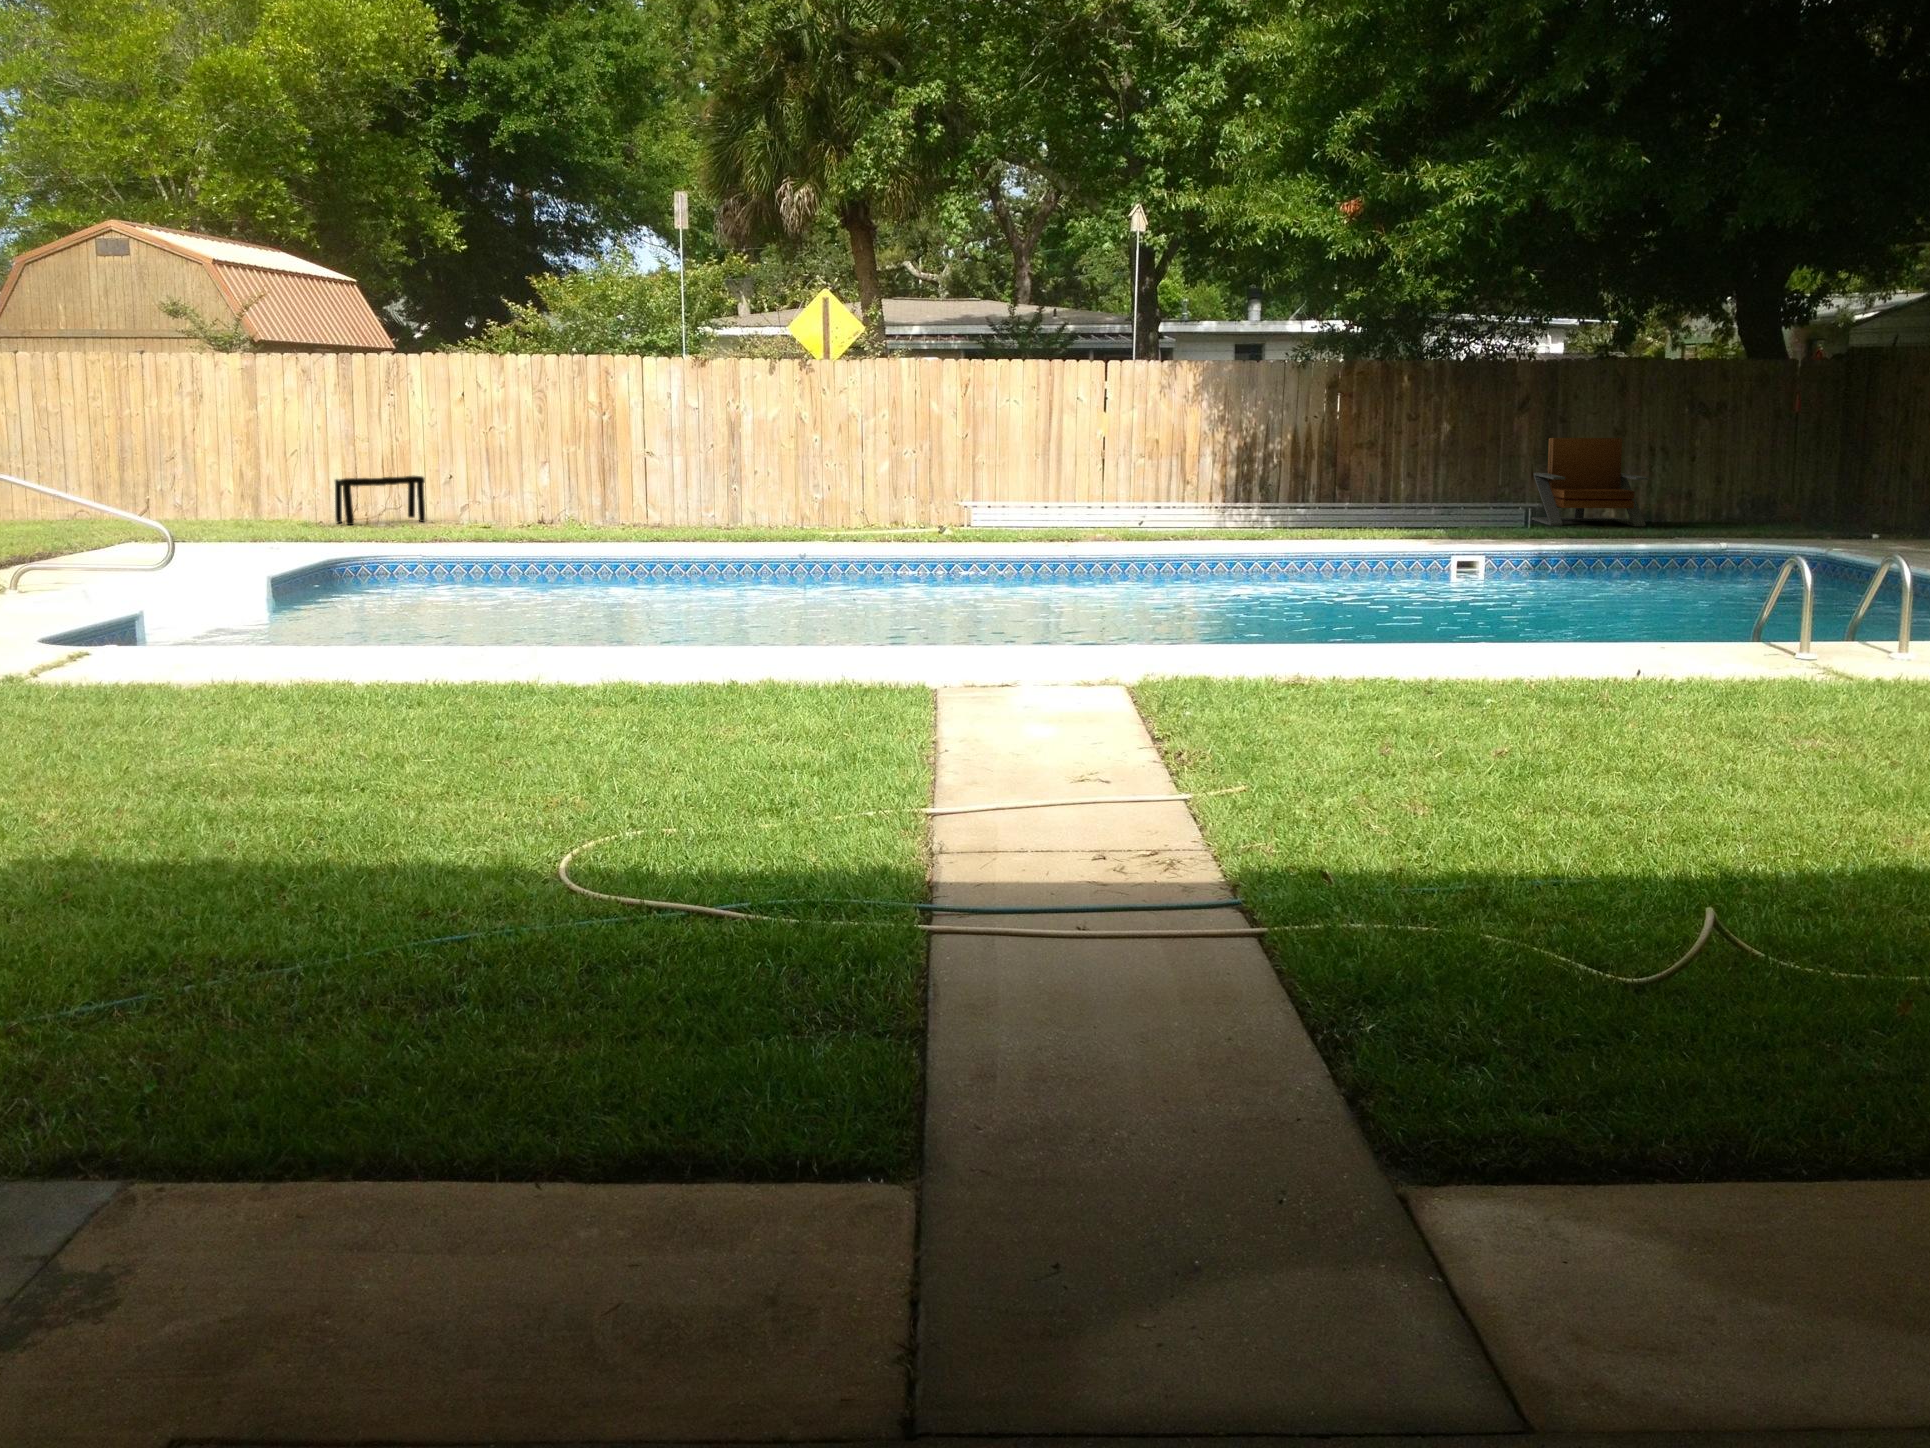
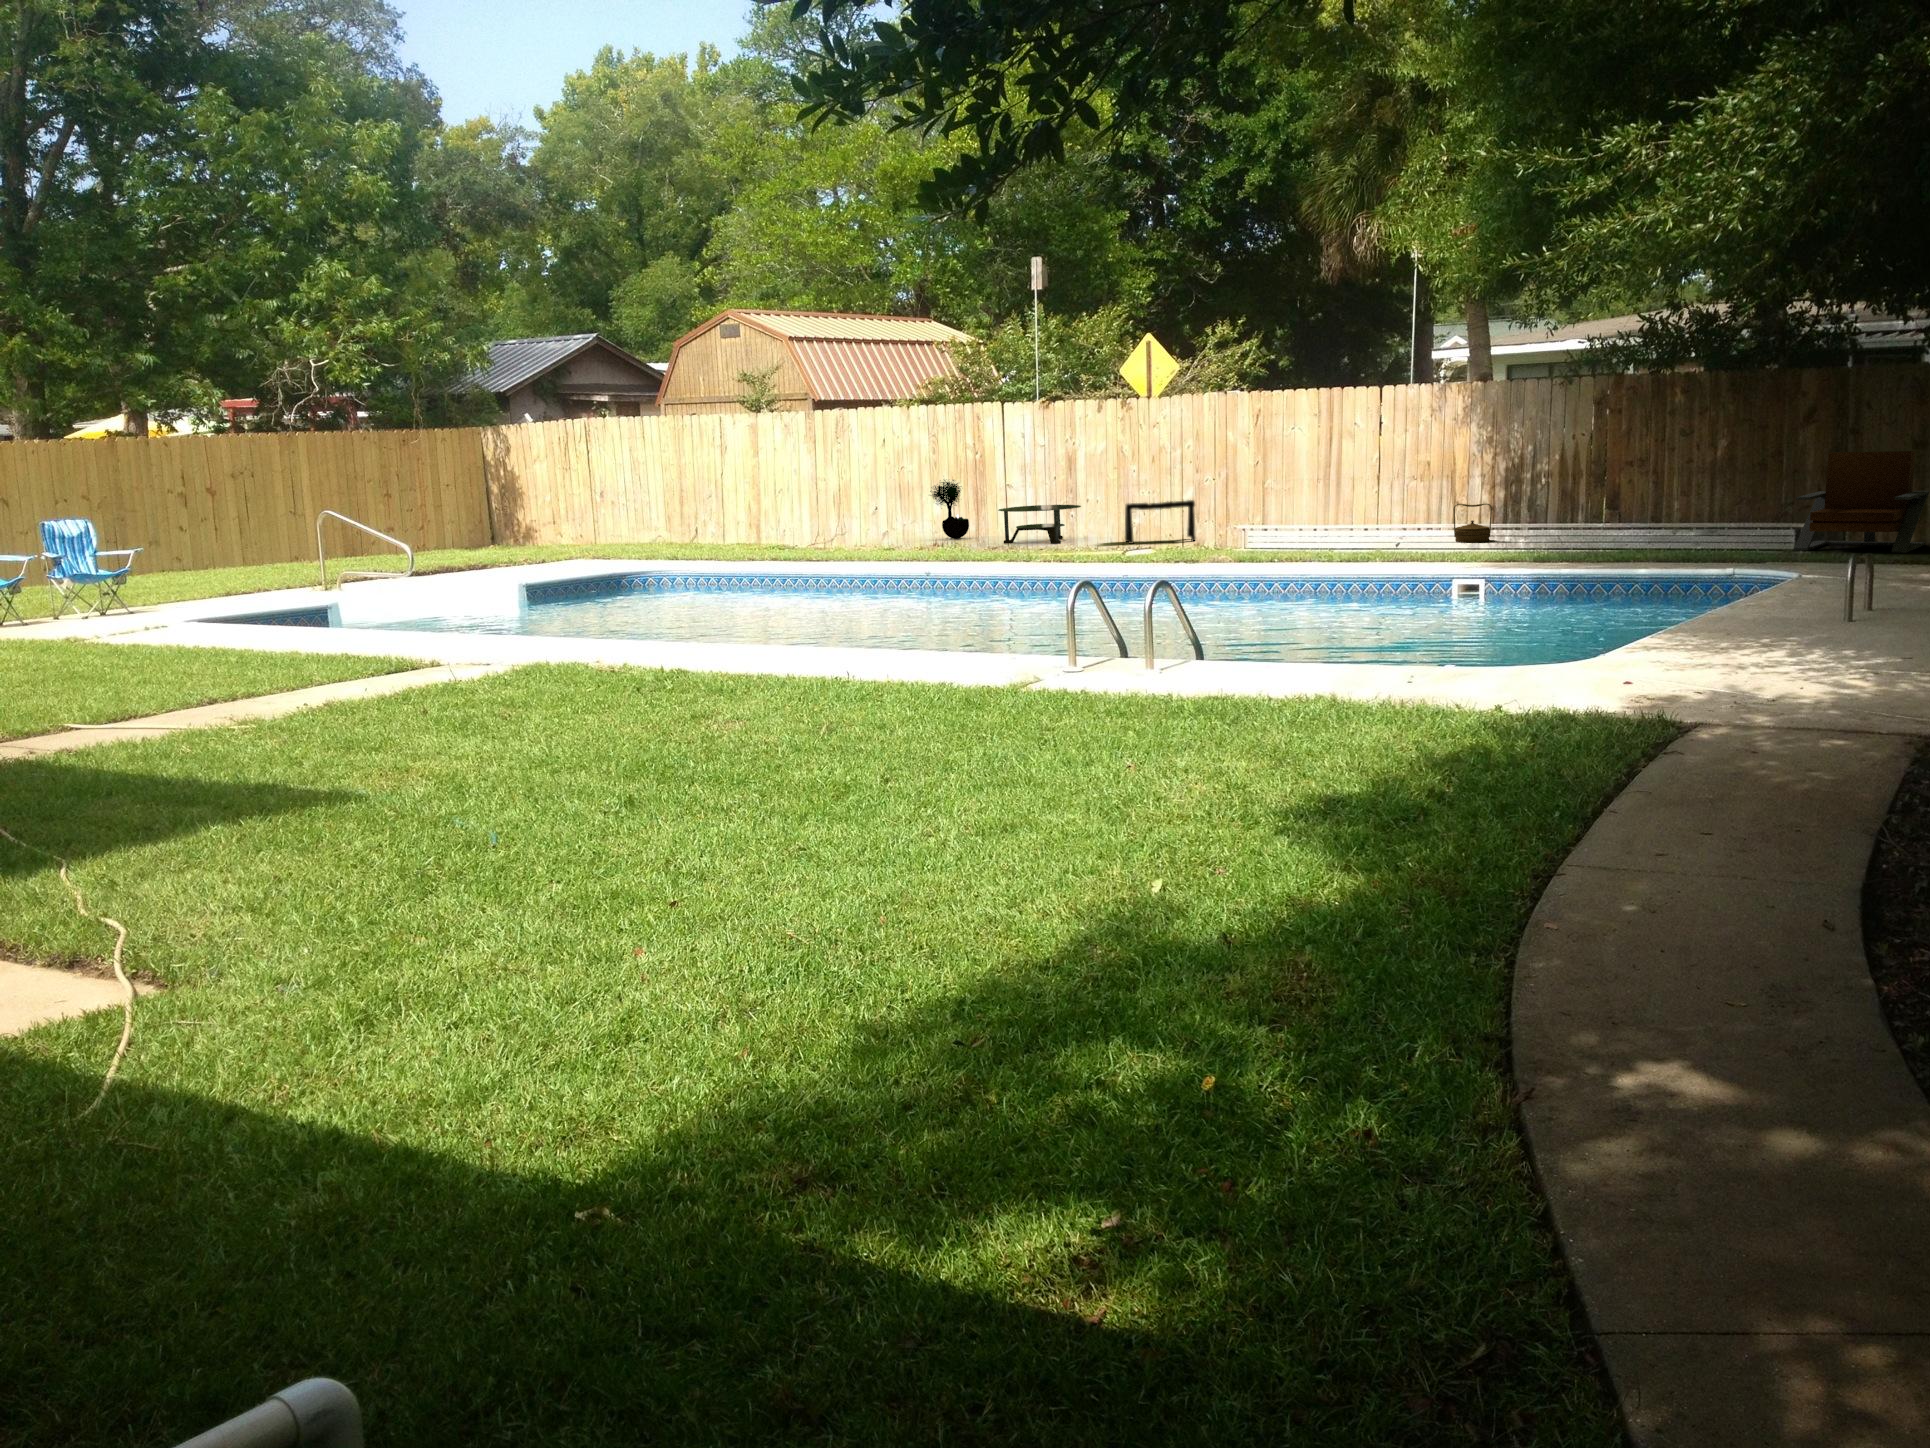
potted tree: none [546,443,592,521] -> present [930,480,969,539]
bench: present [335,476,425,525] -> present [1125,500,1196,544]
round table: none [667,480,767,526] -> present [998,505,1081,544]
woven basket: none [1196,482,1233,521] -> present [1453,504,1492,542]

